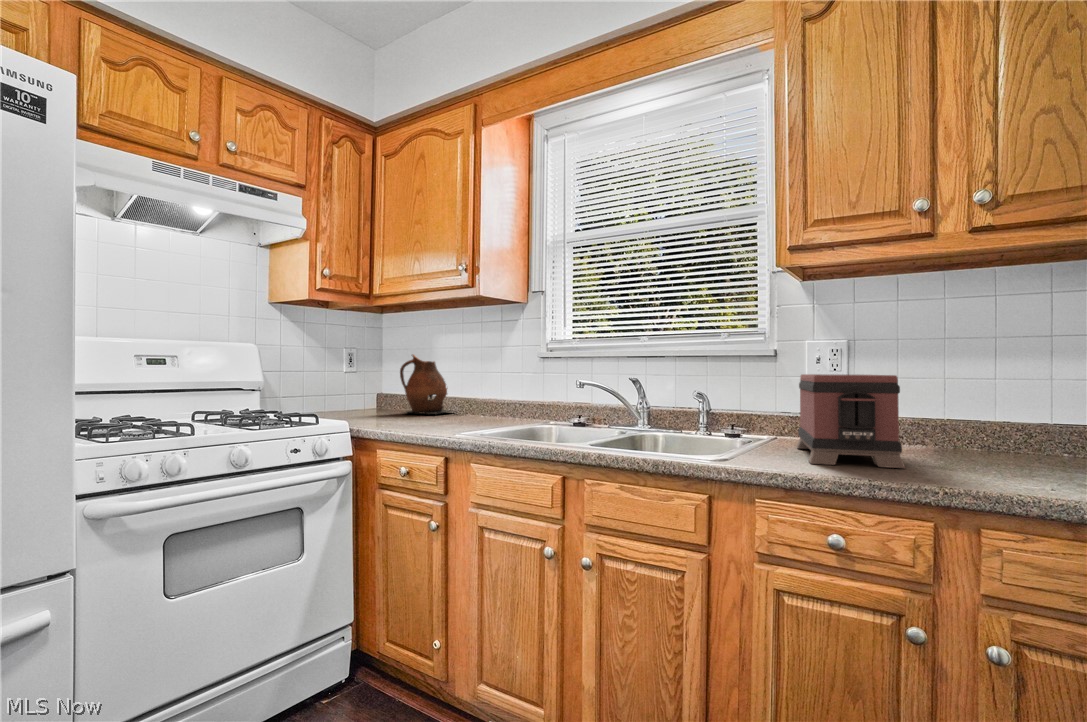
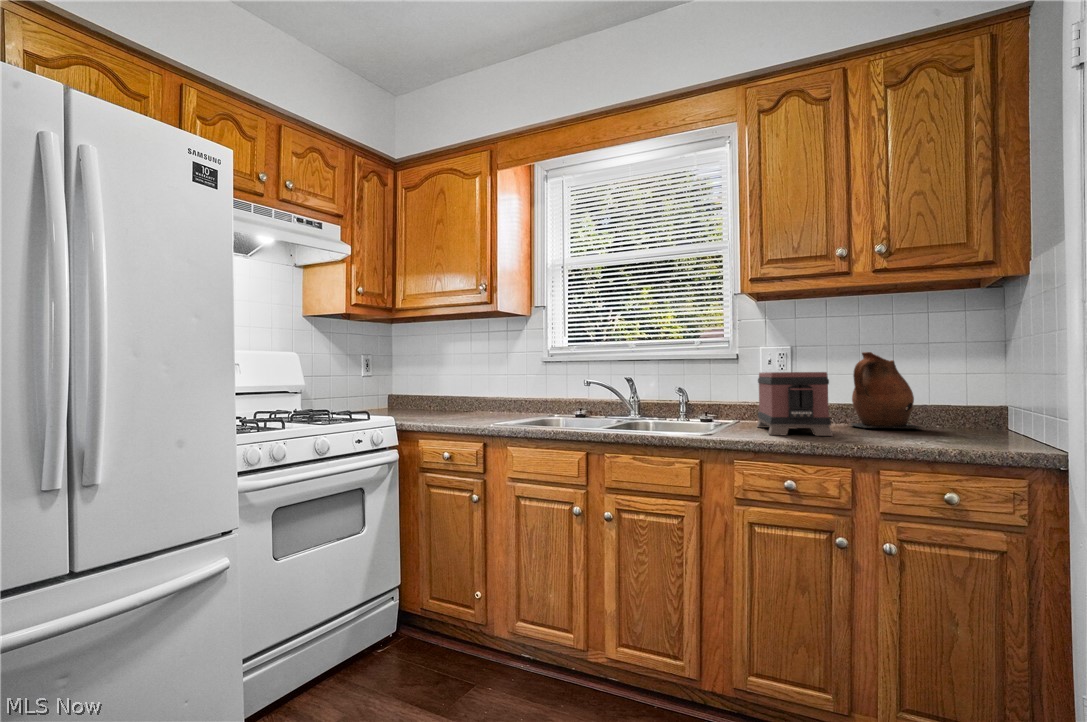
ceramic pitcher: present [400,355,456,414] -> present [851,352,923,430]

